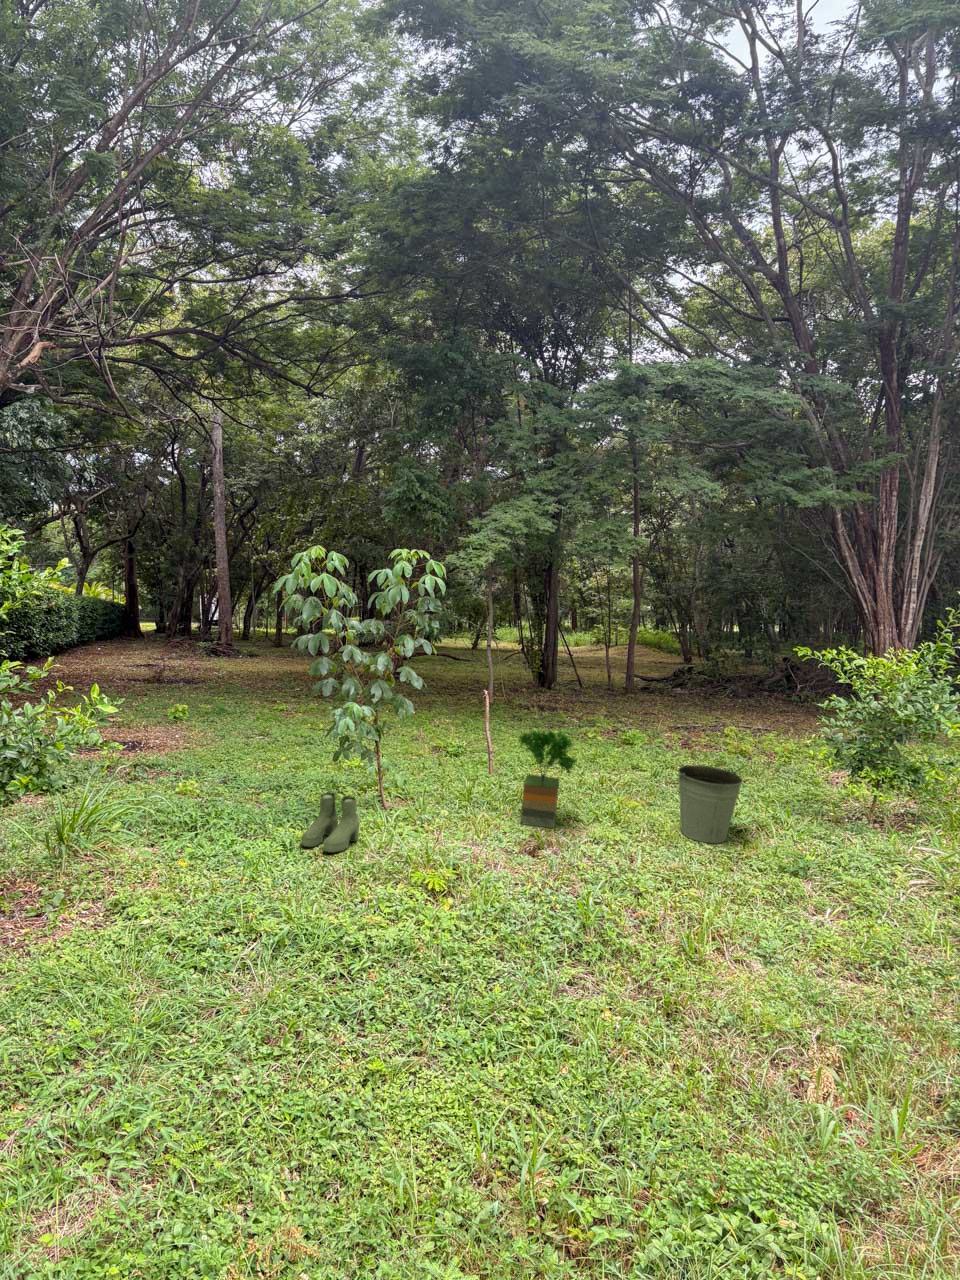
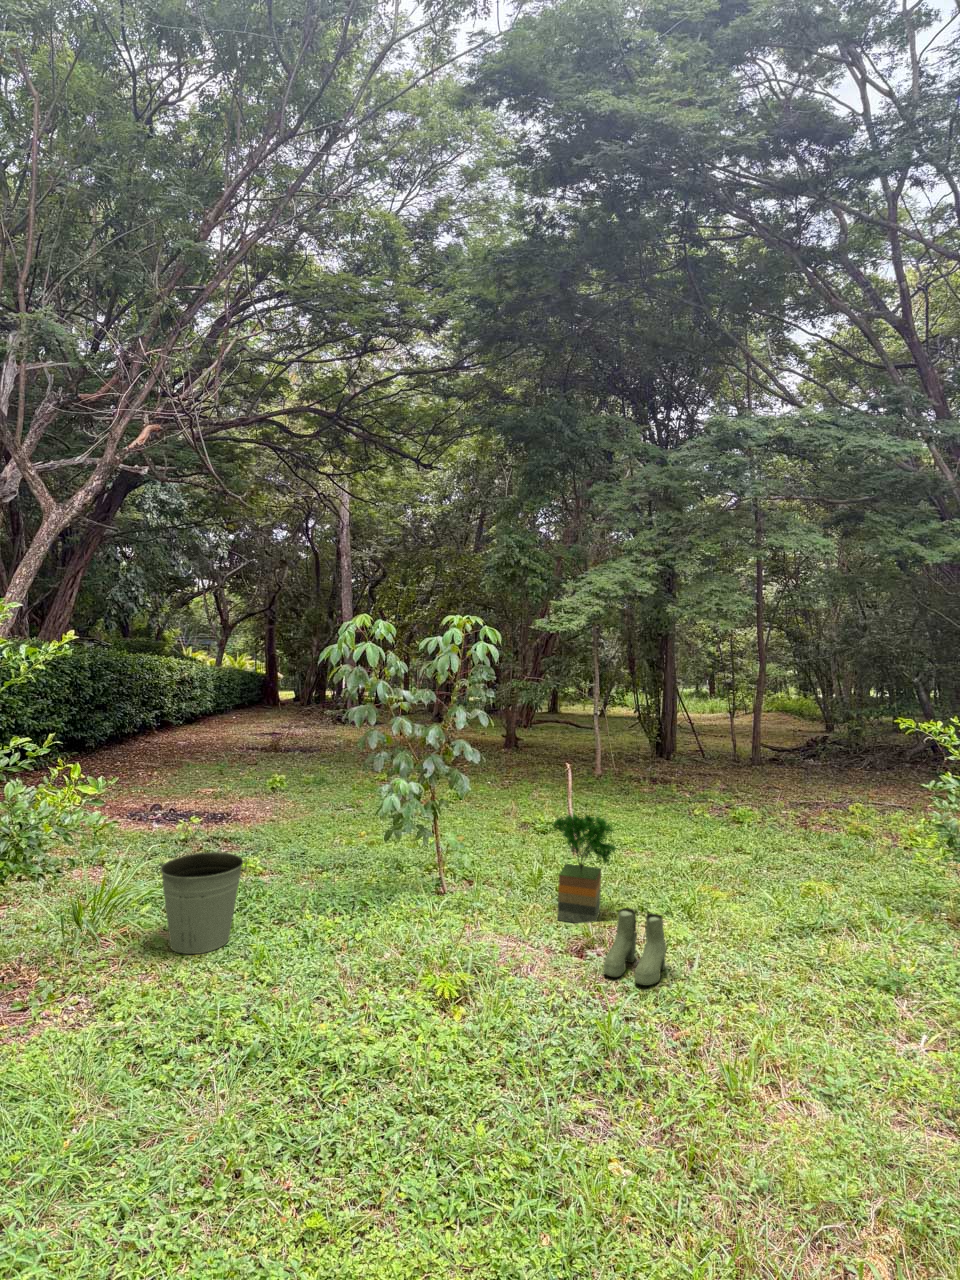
bucket: present [678,765,743,843] -> present [159,852,247,954]
boots: present [301,793,360,853] -> present [603,908,666,986]

